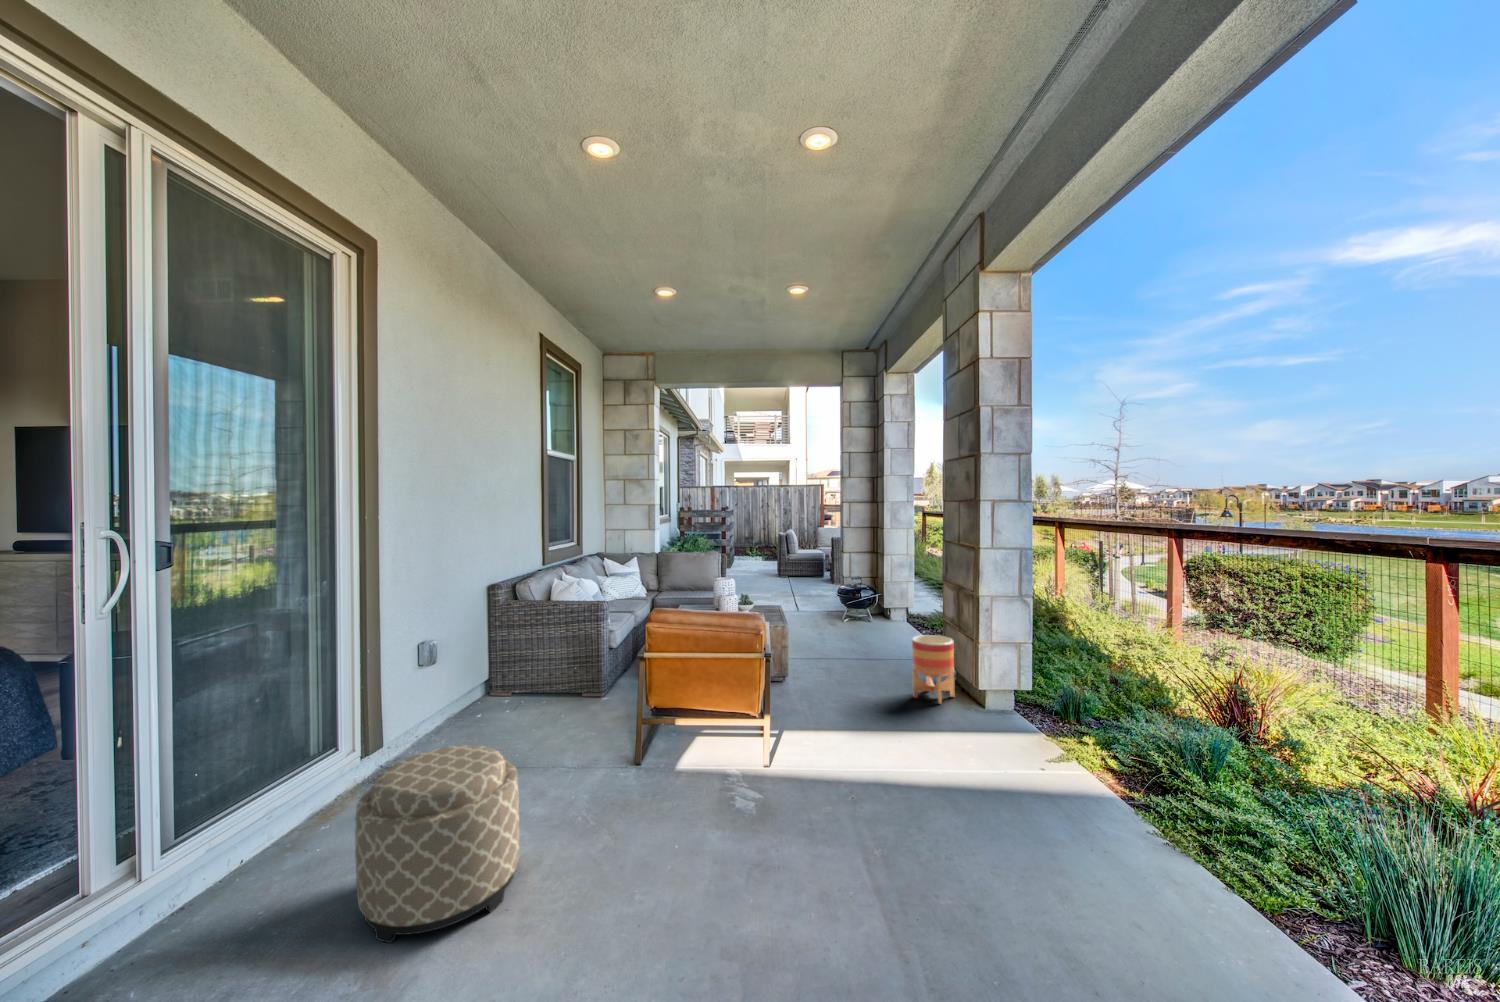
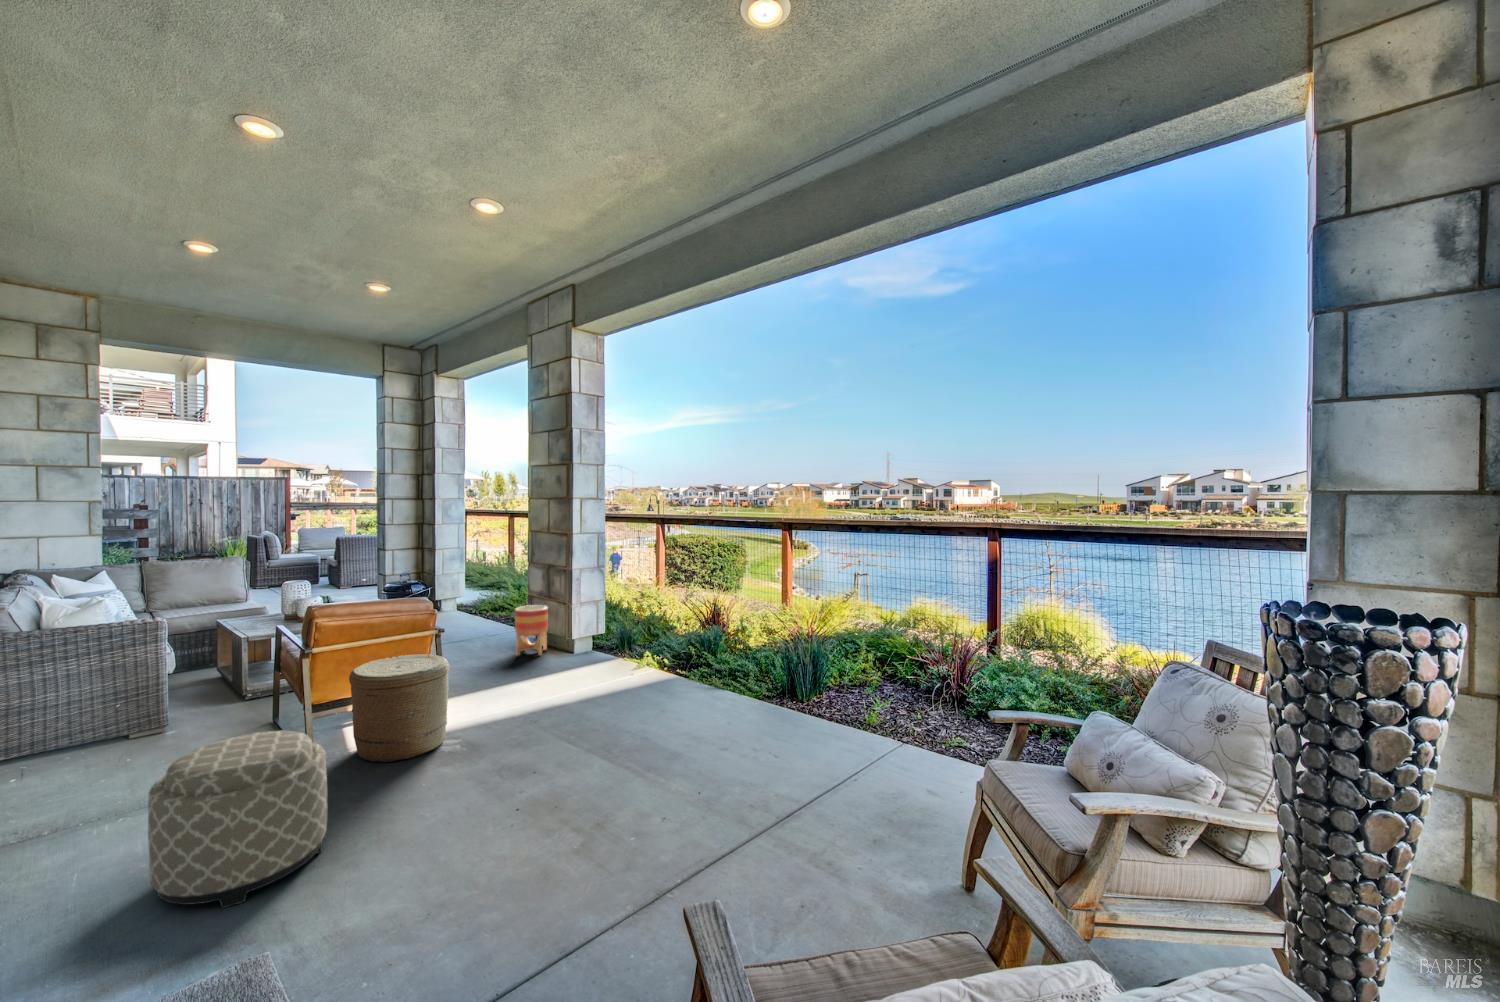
woven basket: none [642,680,743,811] -> present [349,654,449,763]

